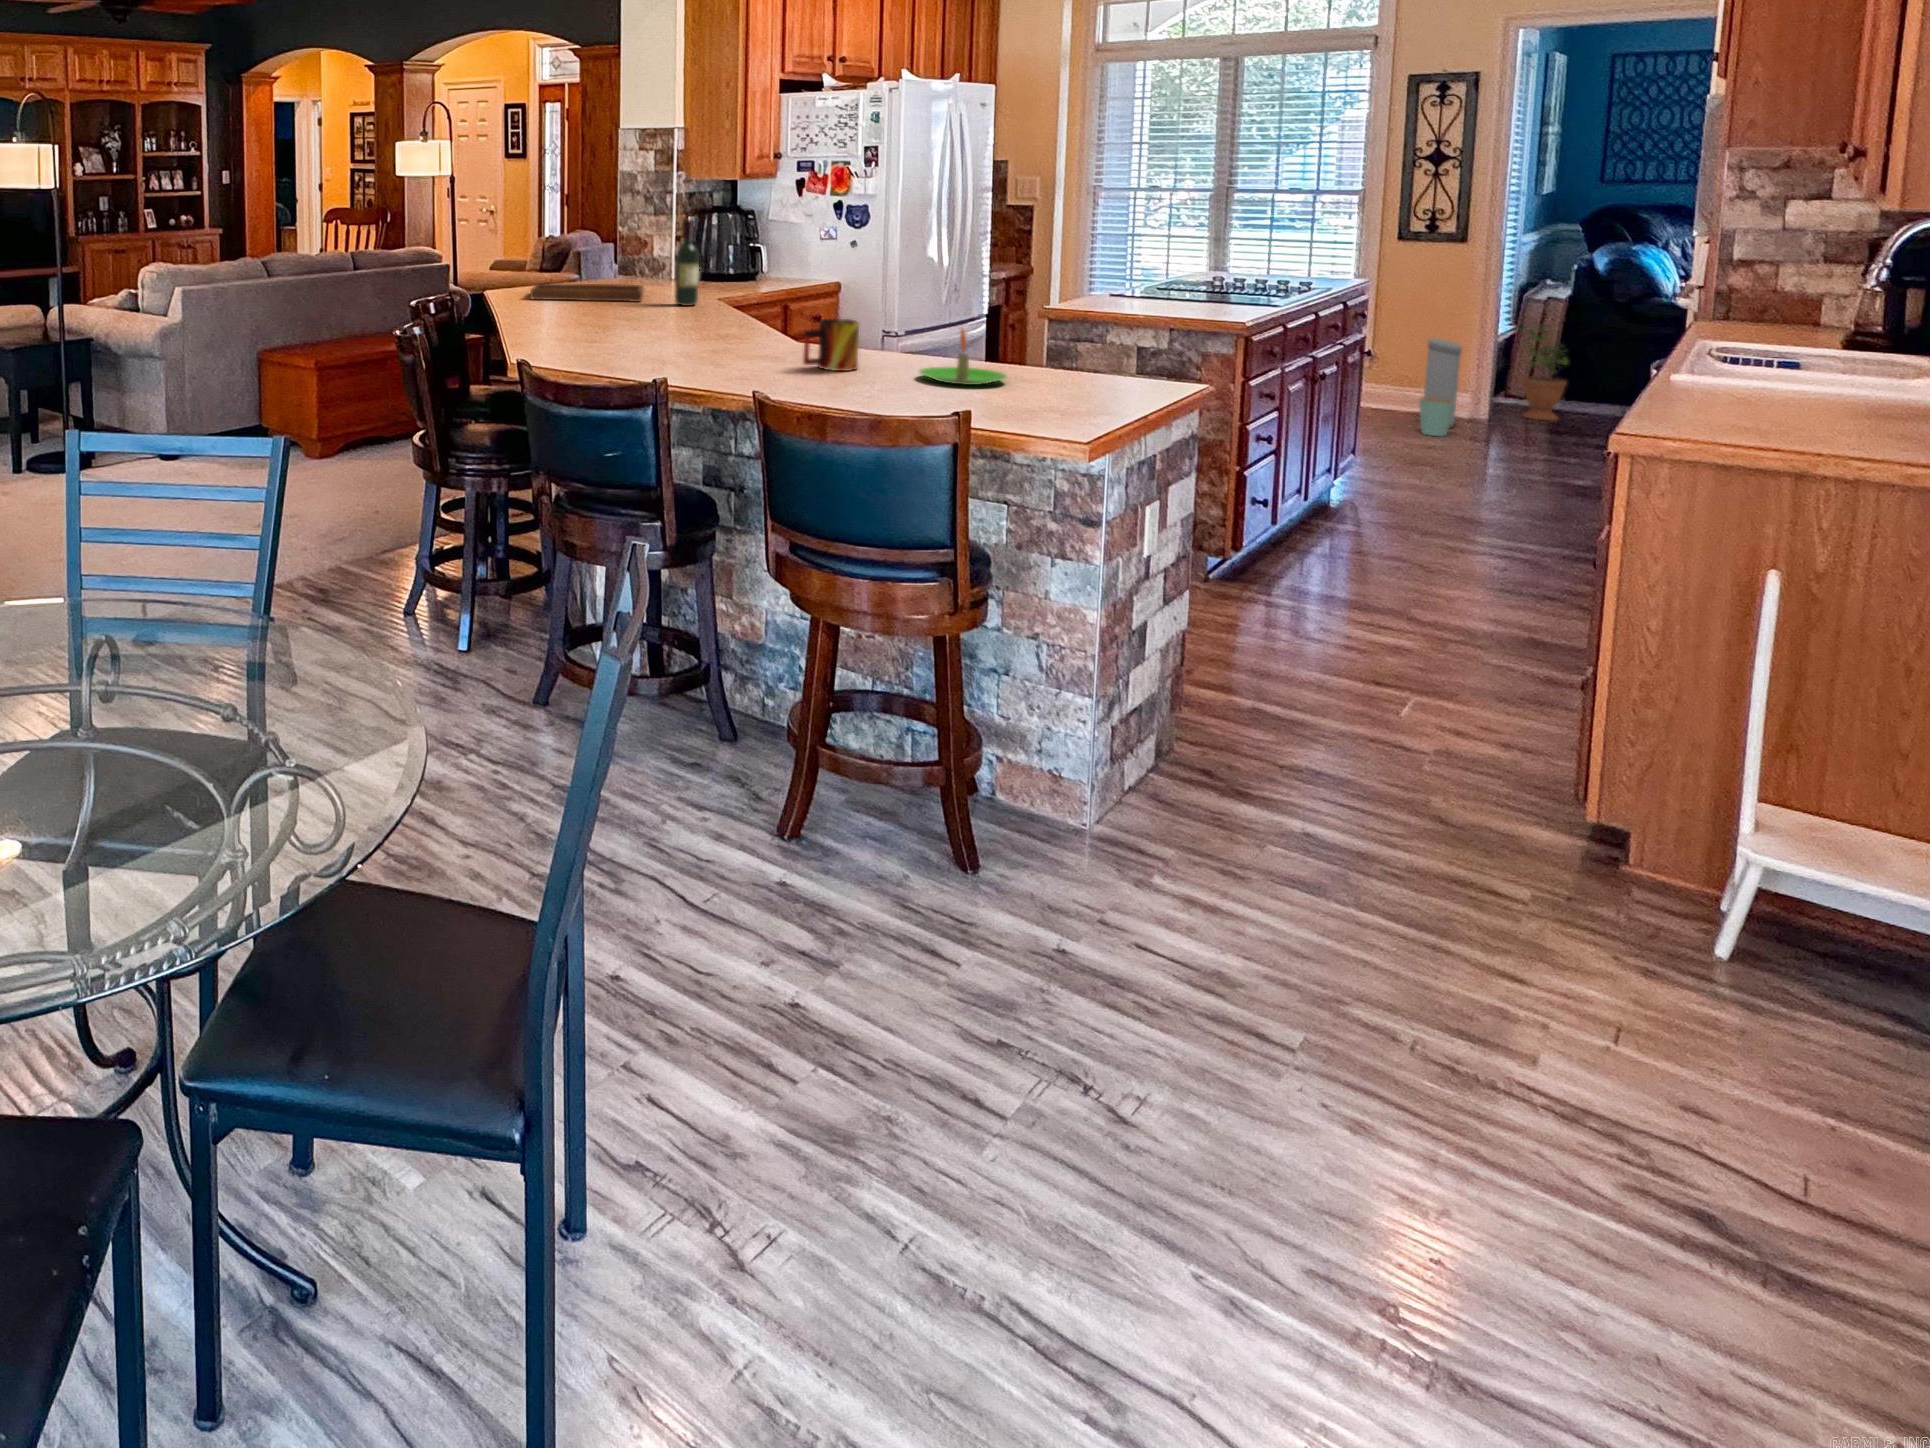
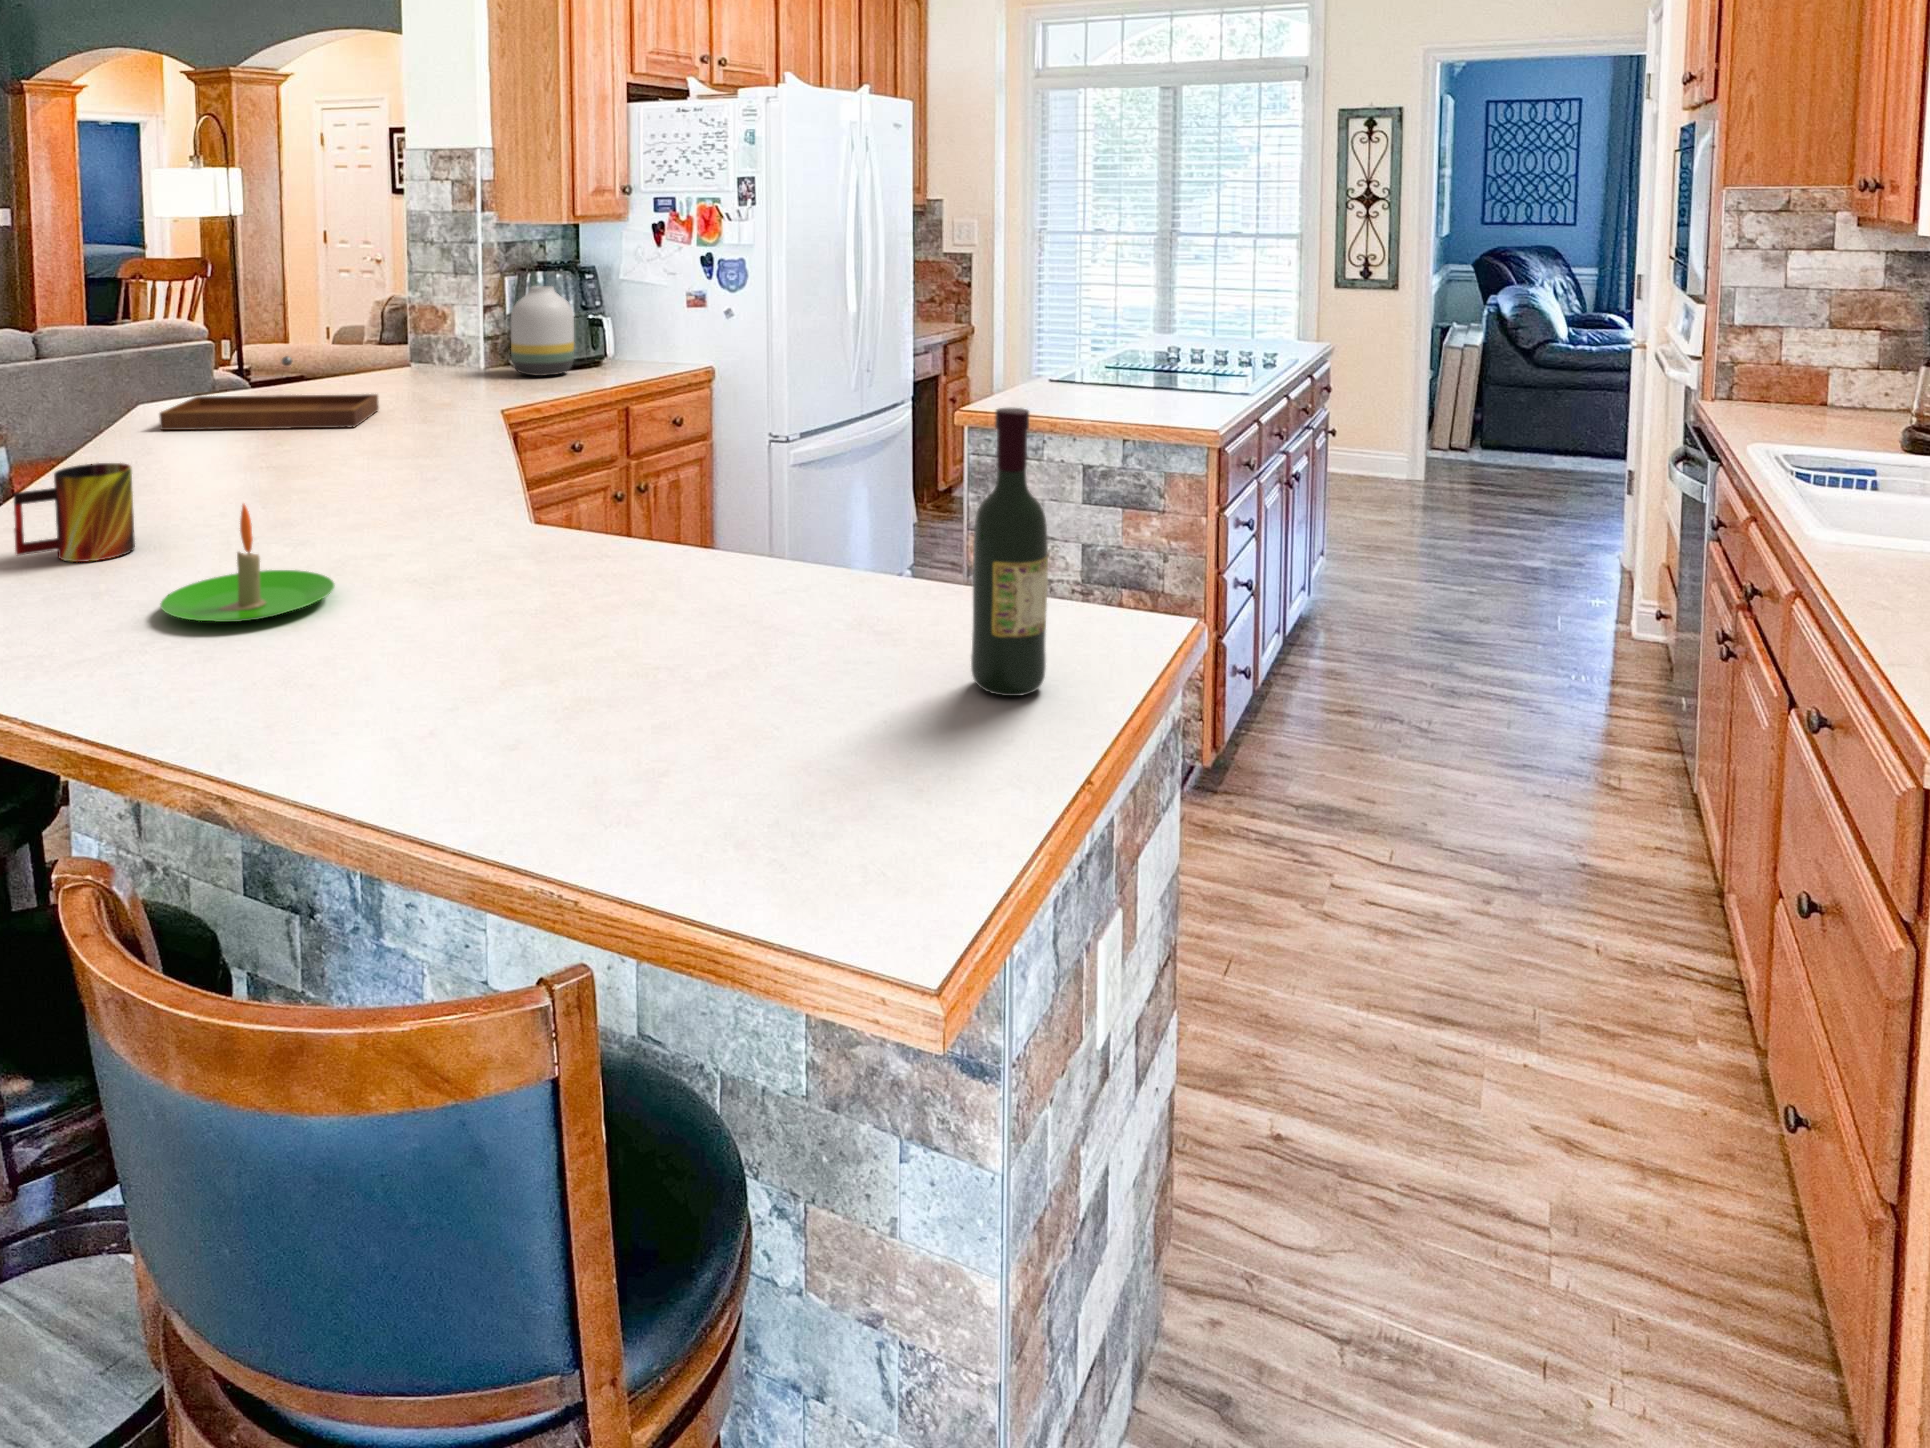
wine bottle: present [675,219,699,306] -> present [971,408,1048,696]
vase: none [705,222,748,281] -> present [511,286,574,376]
mug: present [803,319,859,371] -> present [13,463,135,562]
potted plant: present [1519,321,1568,421] -> none [1443,370,1492,478]
candle: present [919,329,1007,385] -> present [161,504,335,622]
trash can: present [1419,338,1462,436] -> none [1367,396,1402,508]

